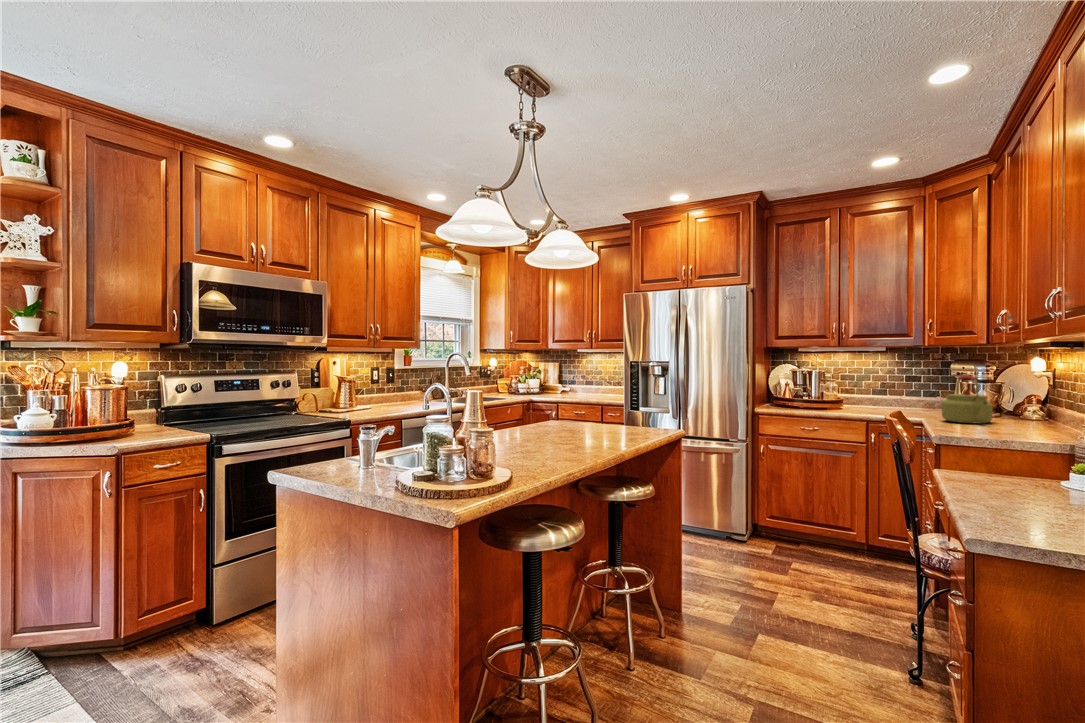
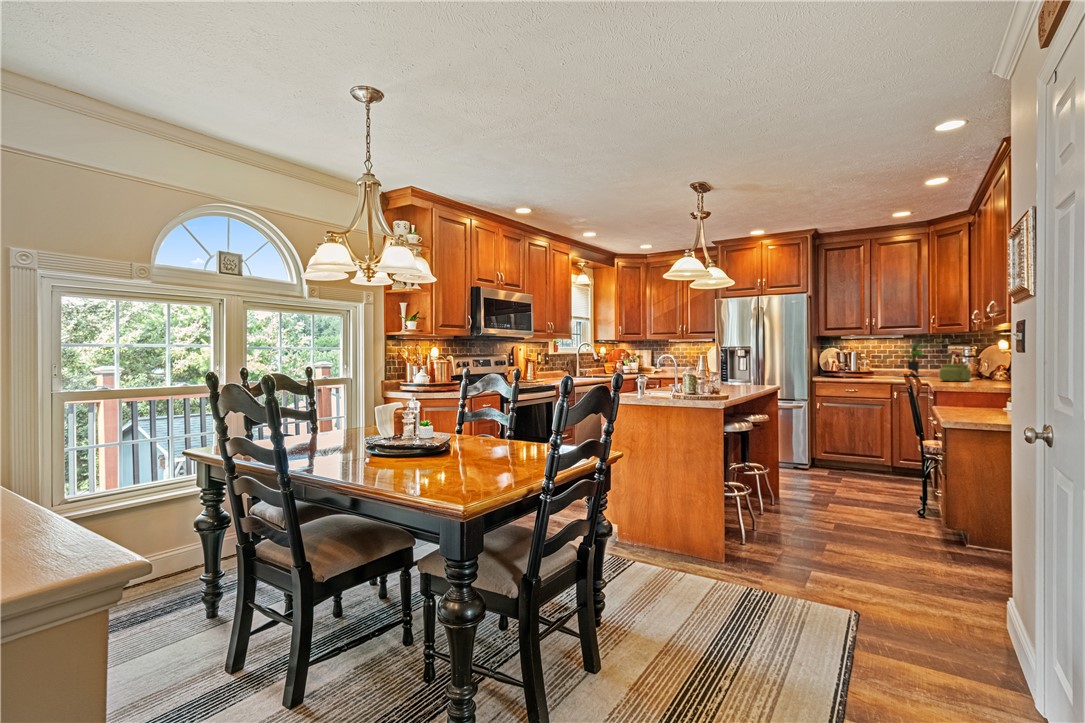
potted plant: none [873,357,926,407] -> present [897,342,925,376]

